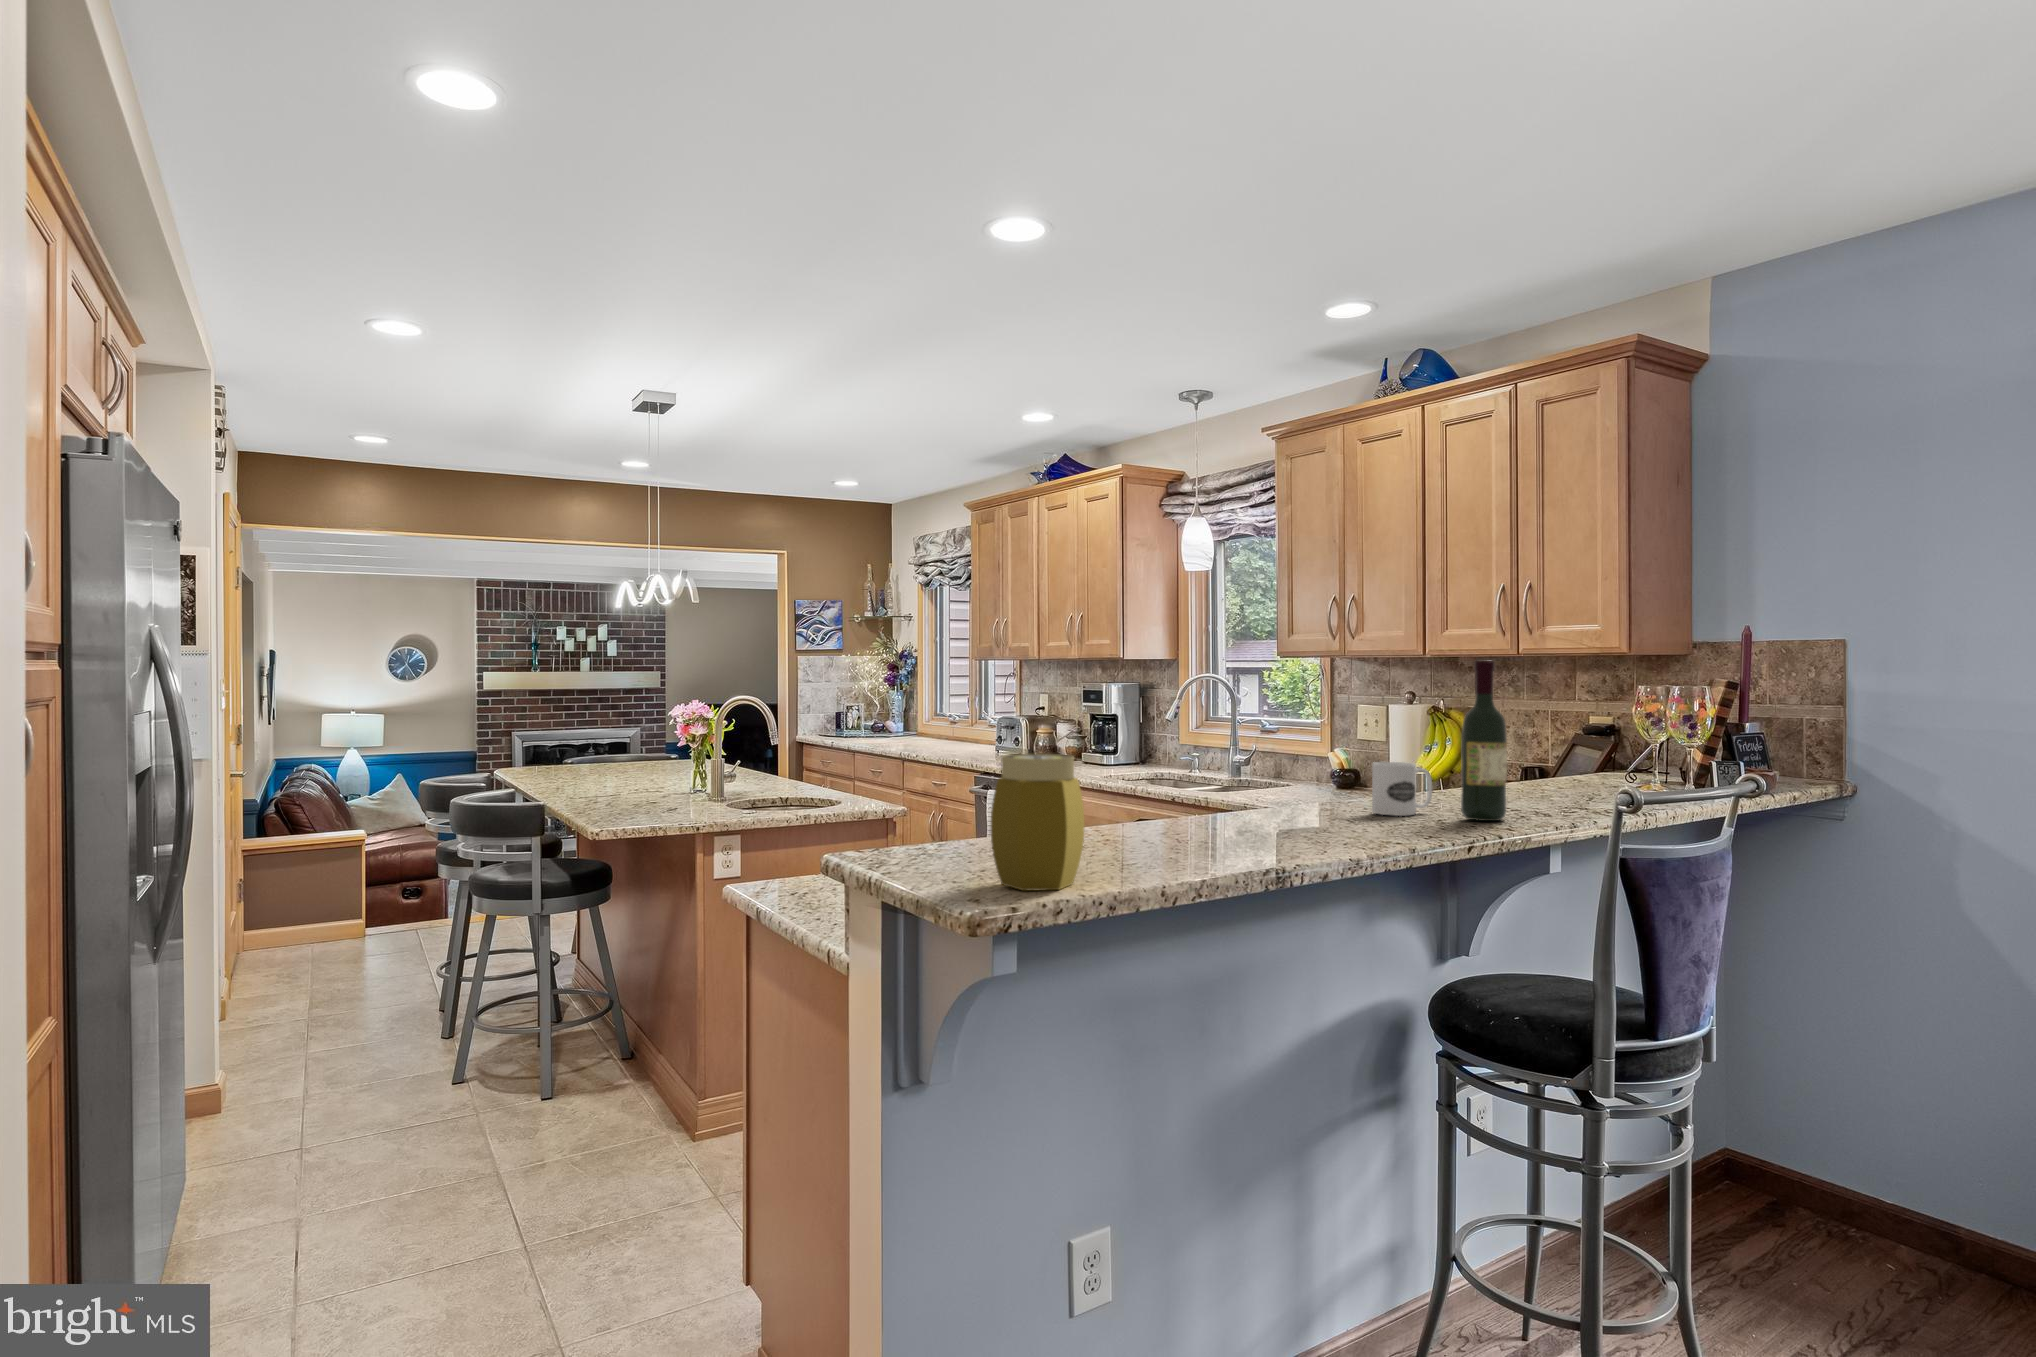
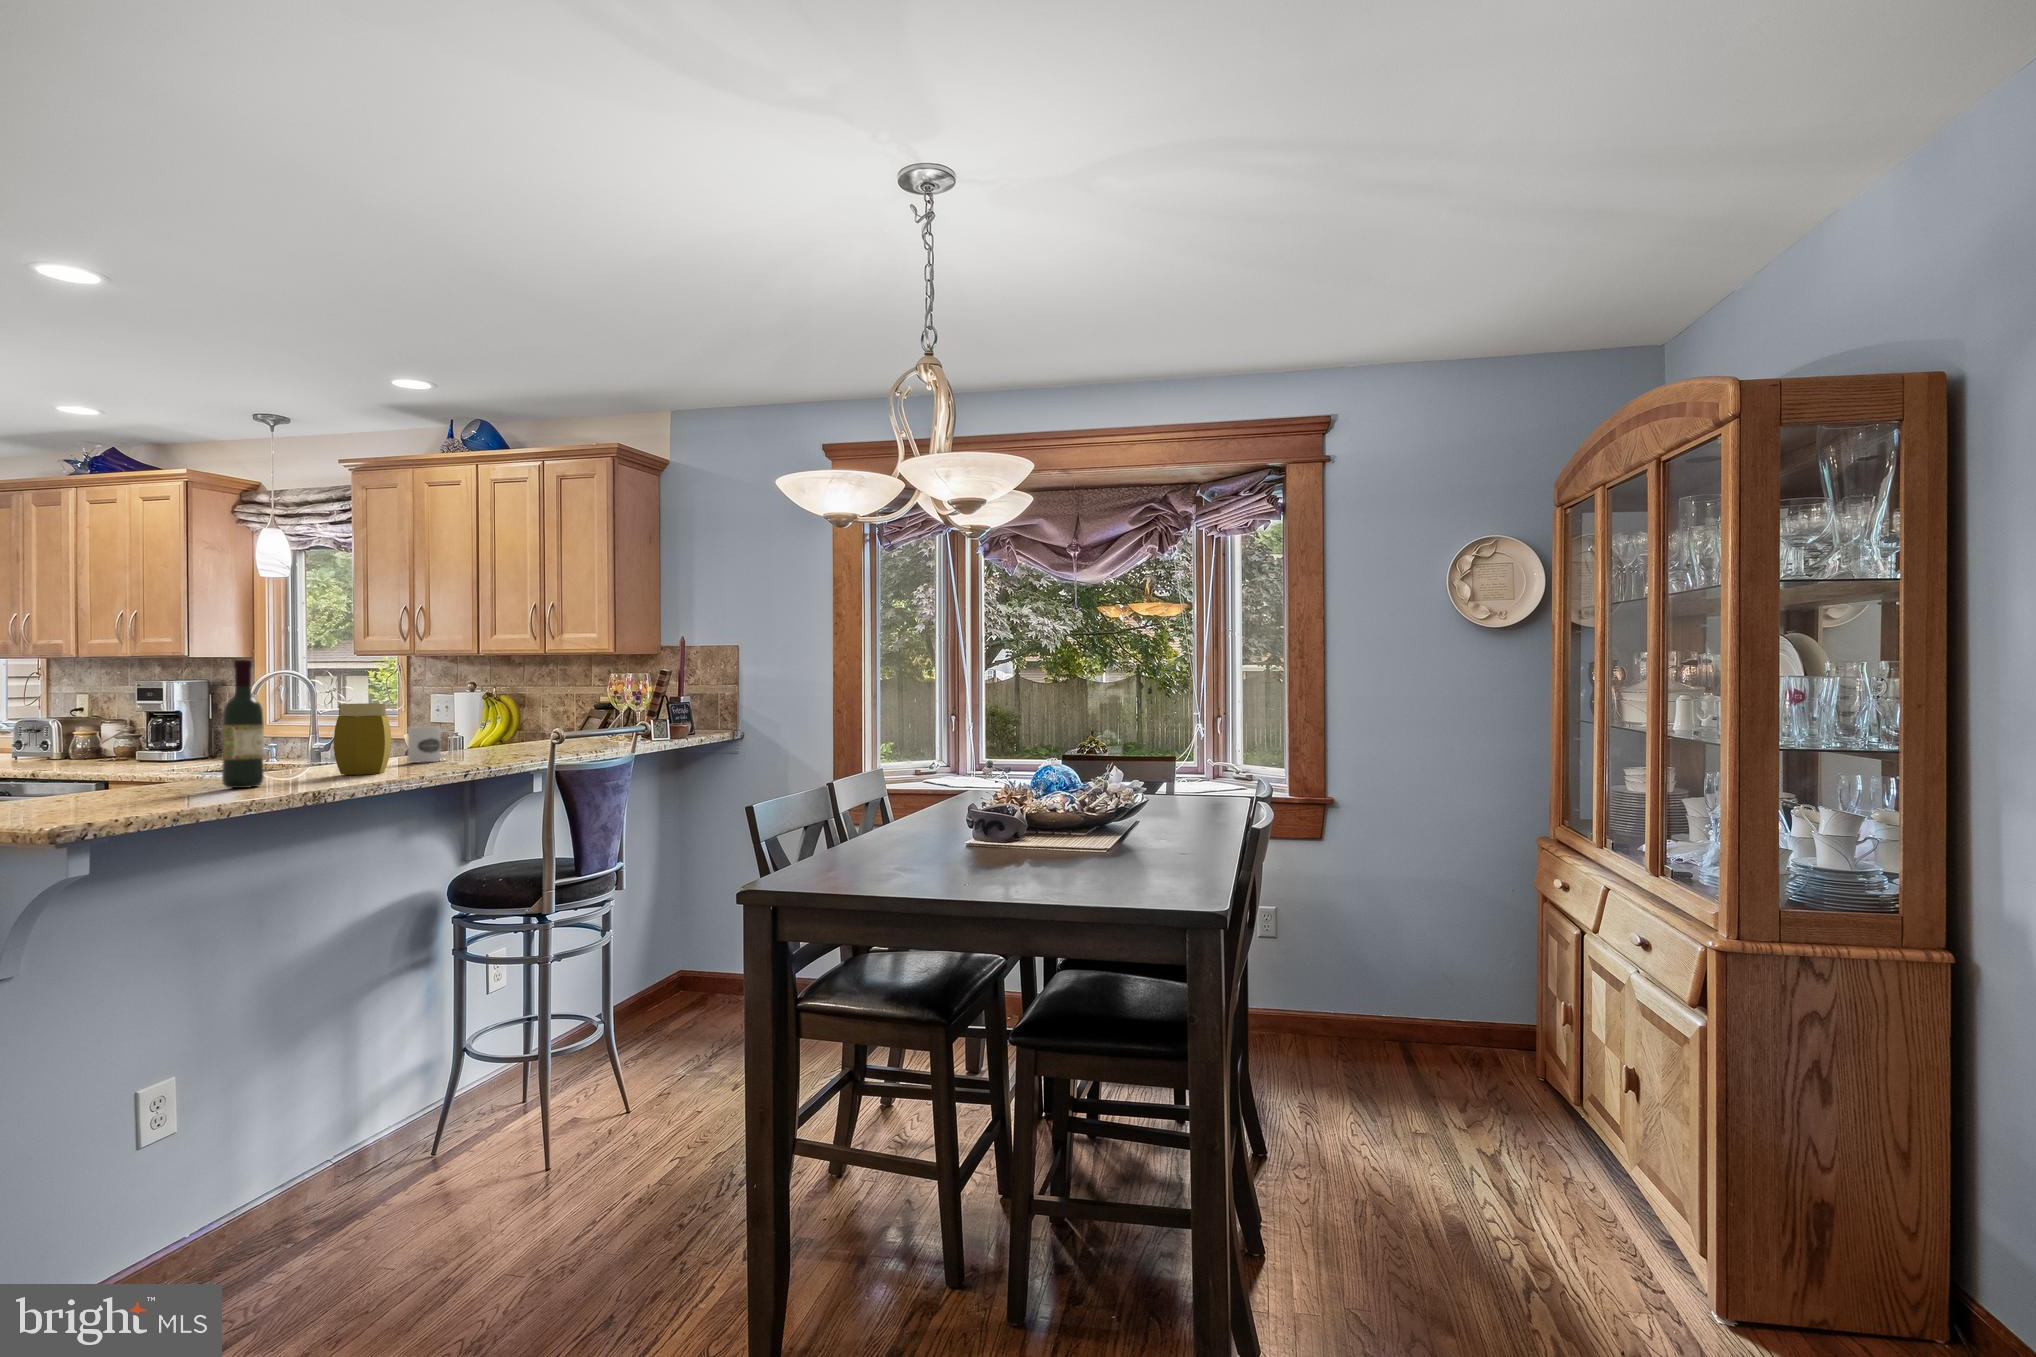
wine bottle: present [1461,660,1507,821] -> present [222,660,264,788]
jar: present [991,754,1085,891] -> present [334,703,391,775]

